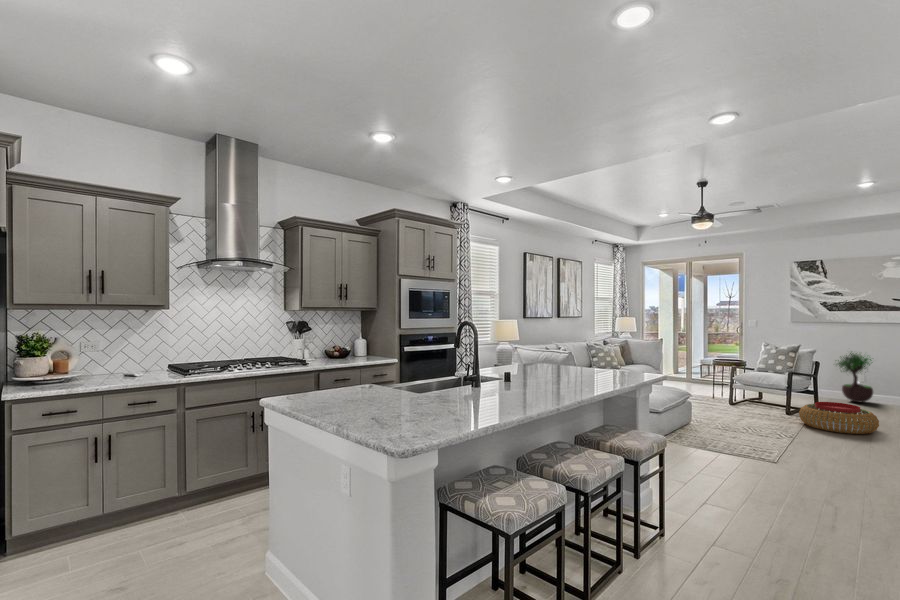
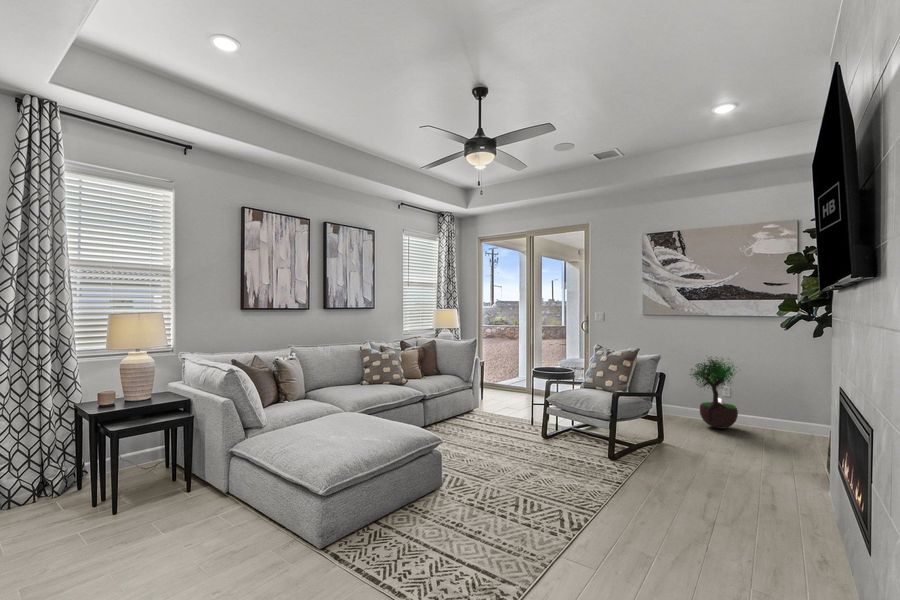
pouf: present [799,402,879,434] -> none [615,445,728,509]

